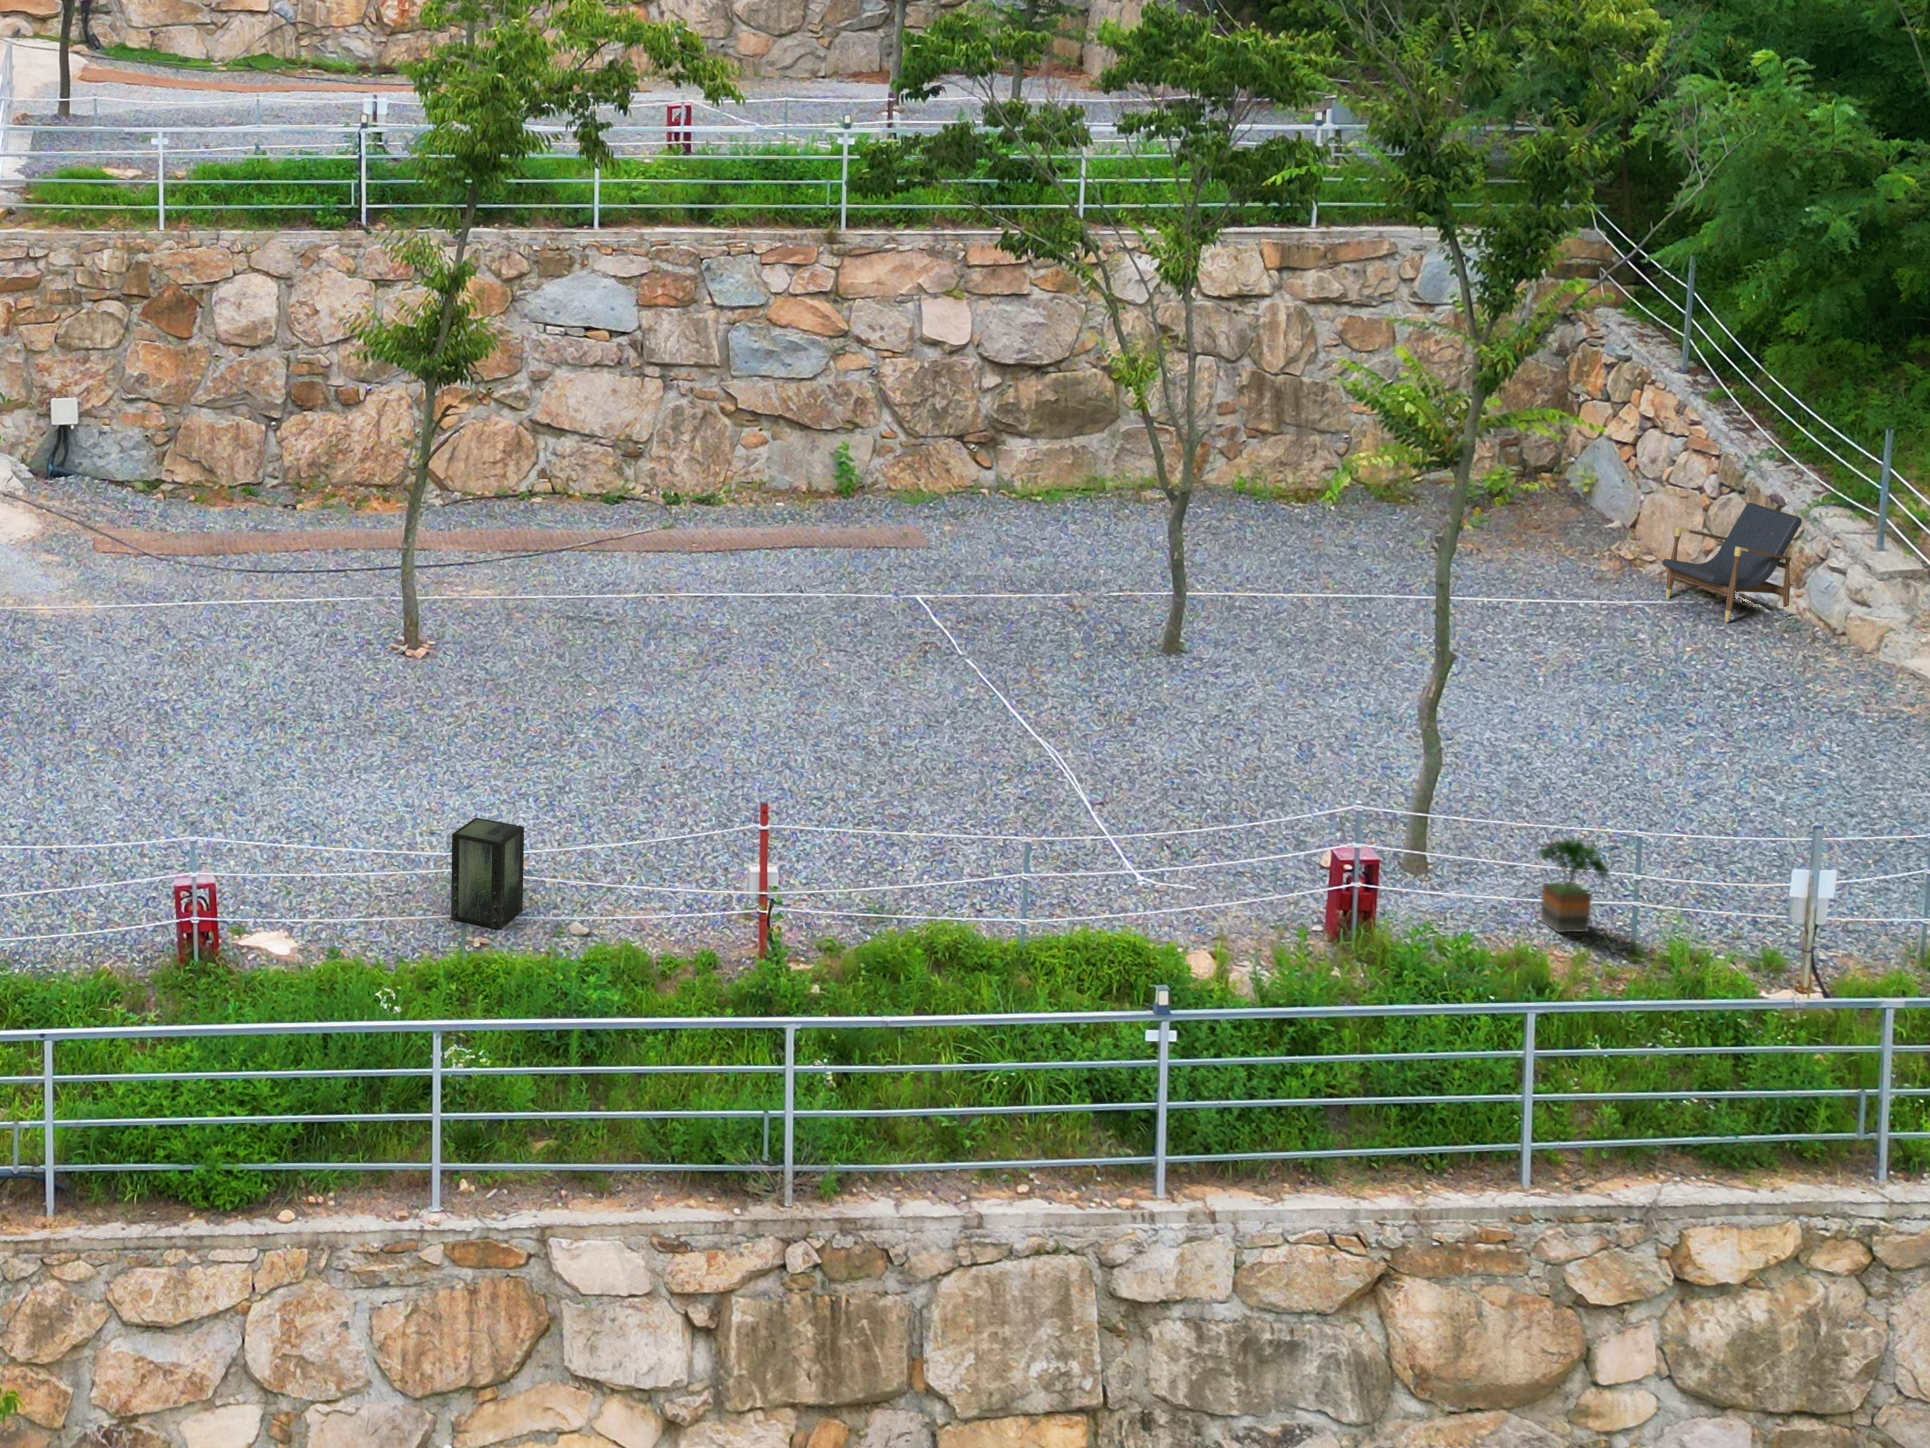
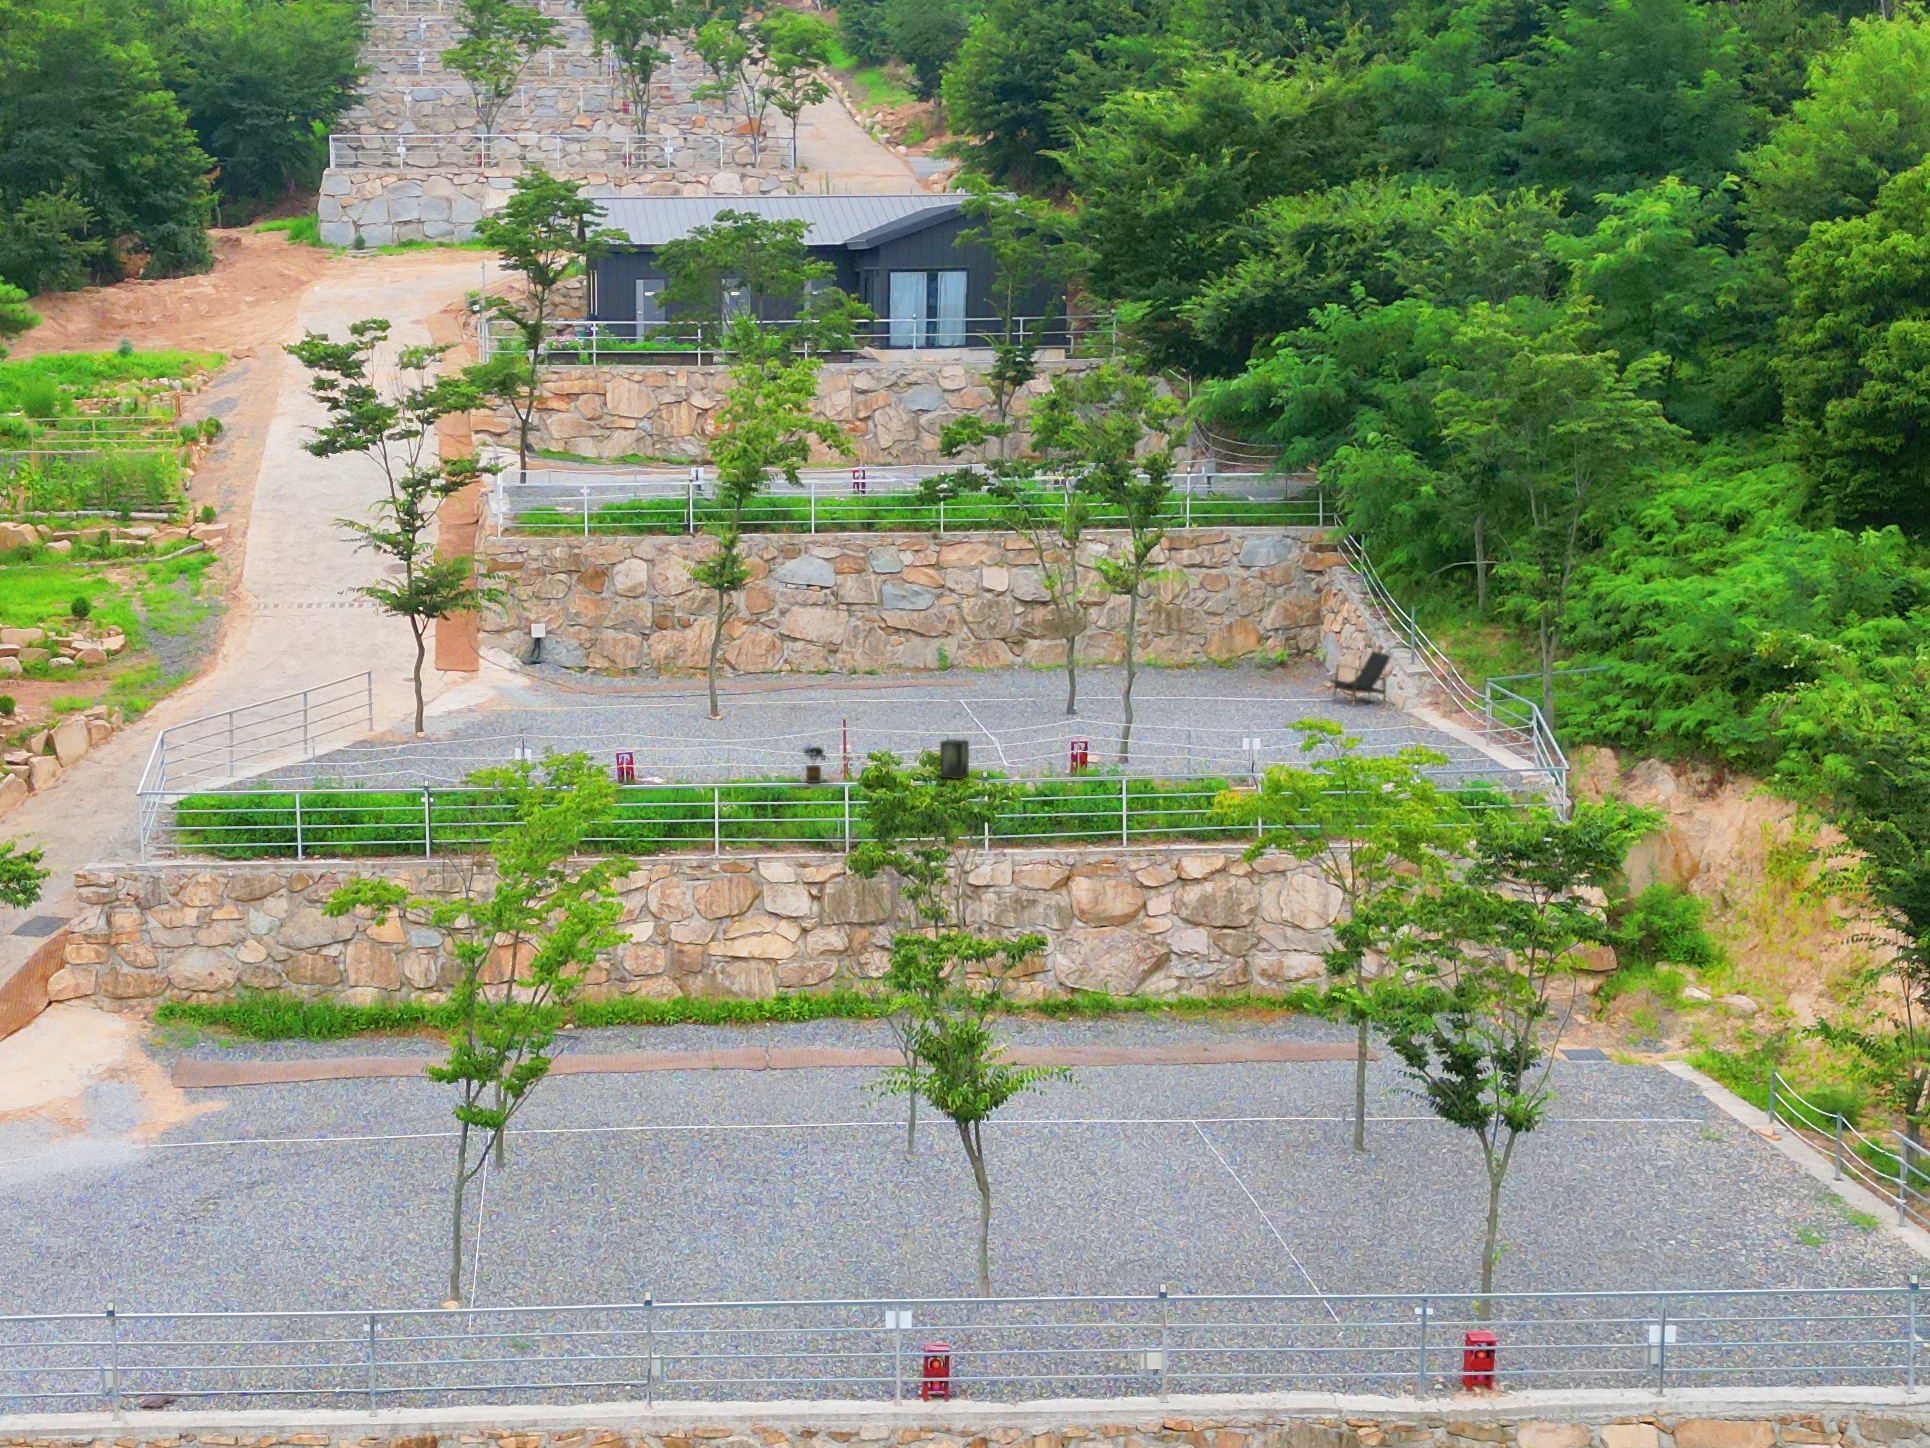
storage box: present [451,818,524,929] -> present [940,739,969,779]
potted tree: present [1538,840,1609,932] -> present [804,747,825,783]

